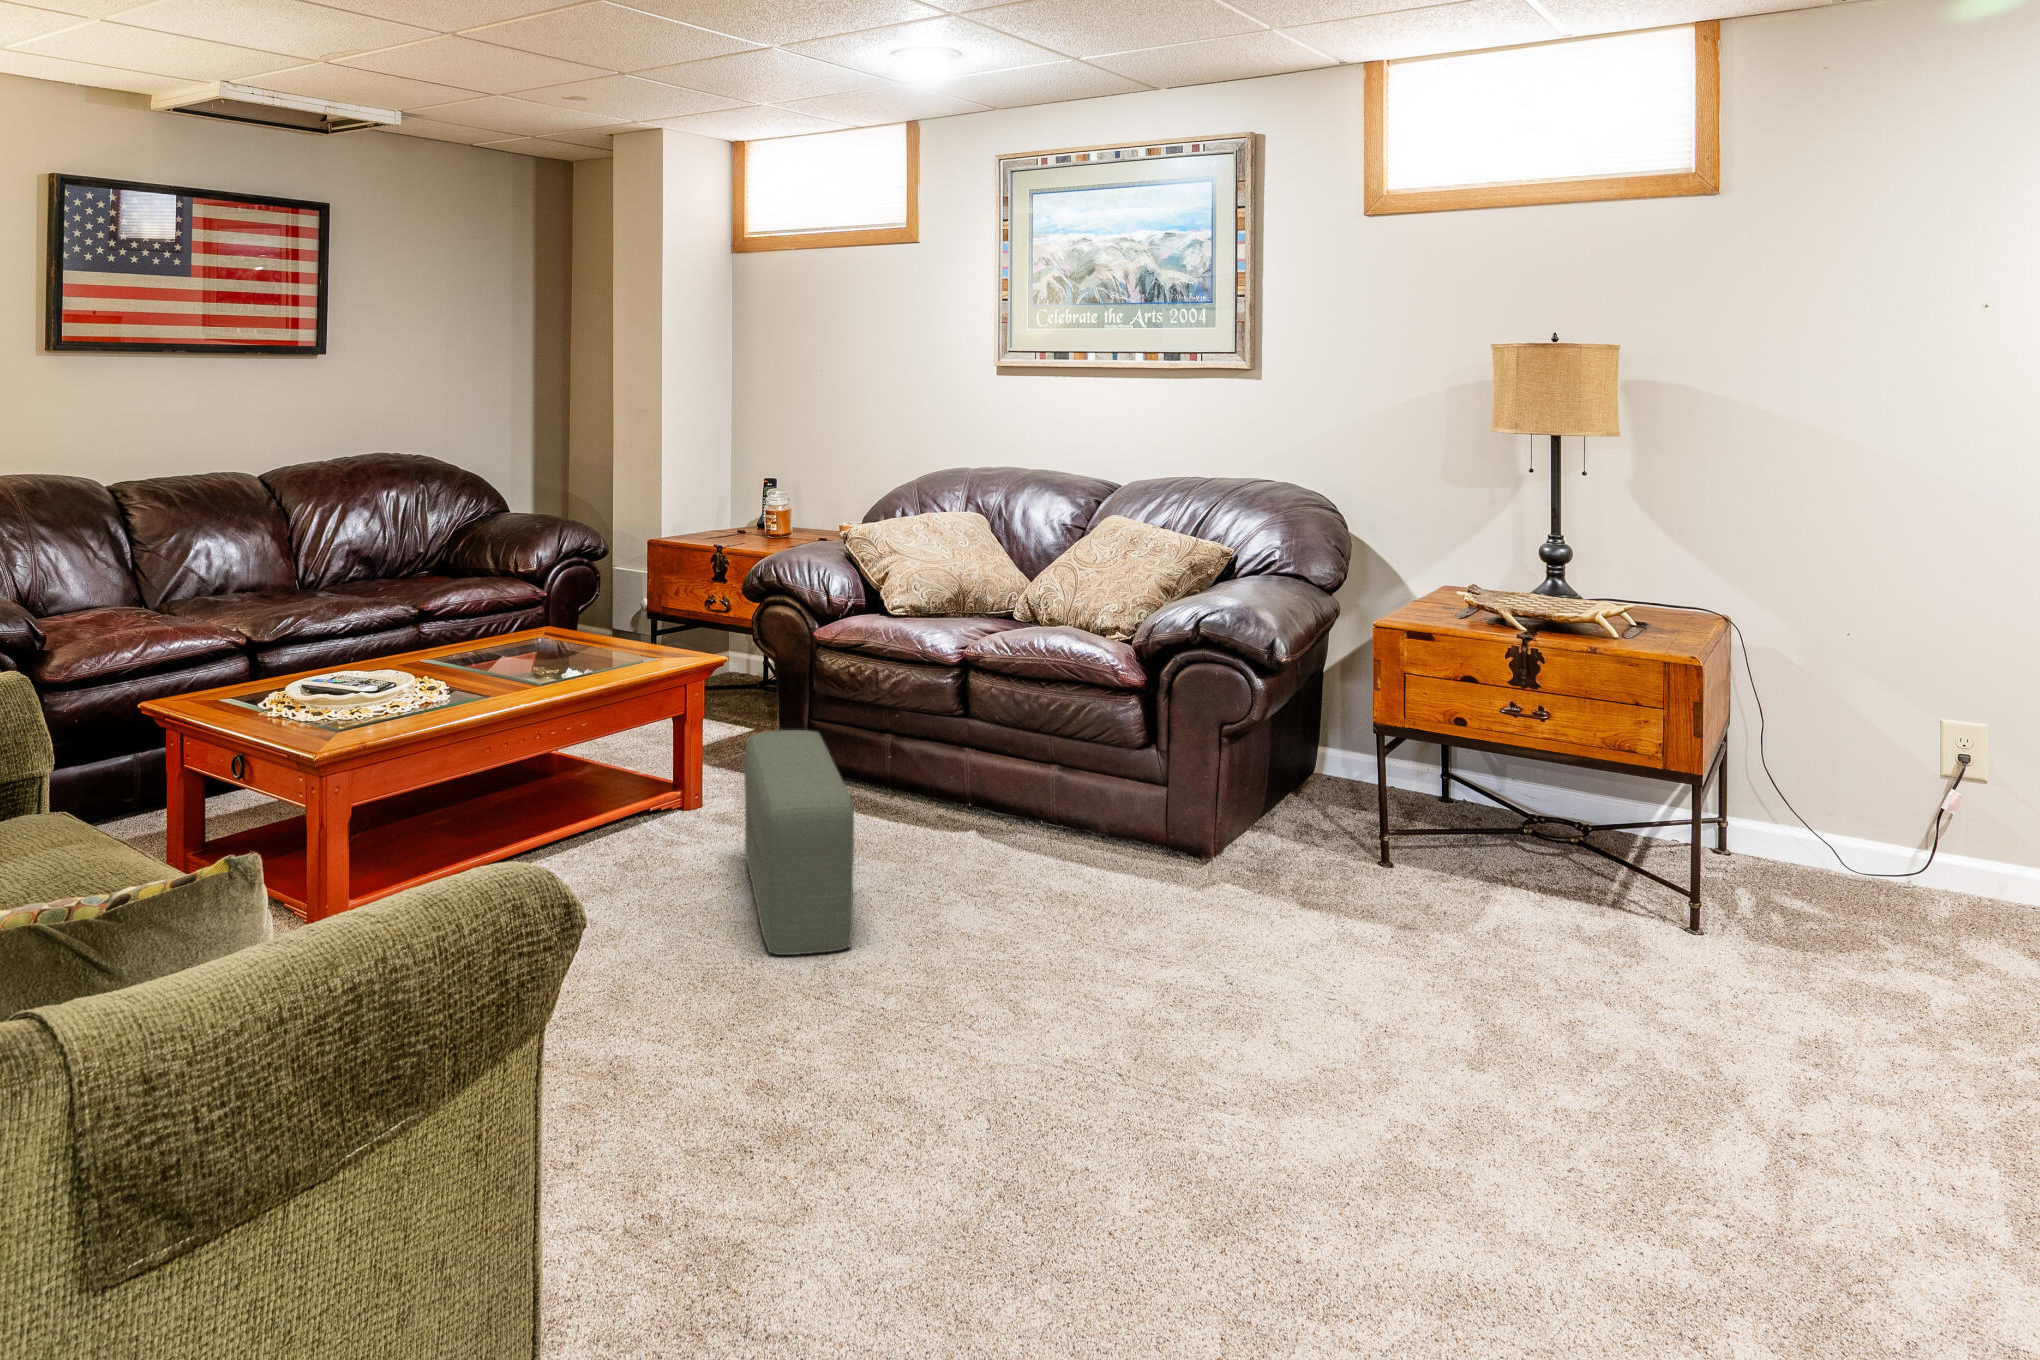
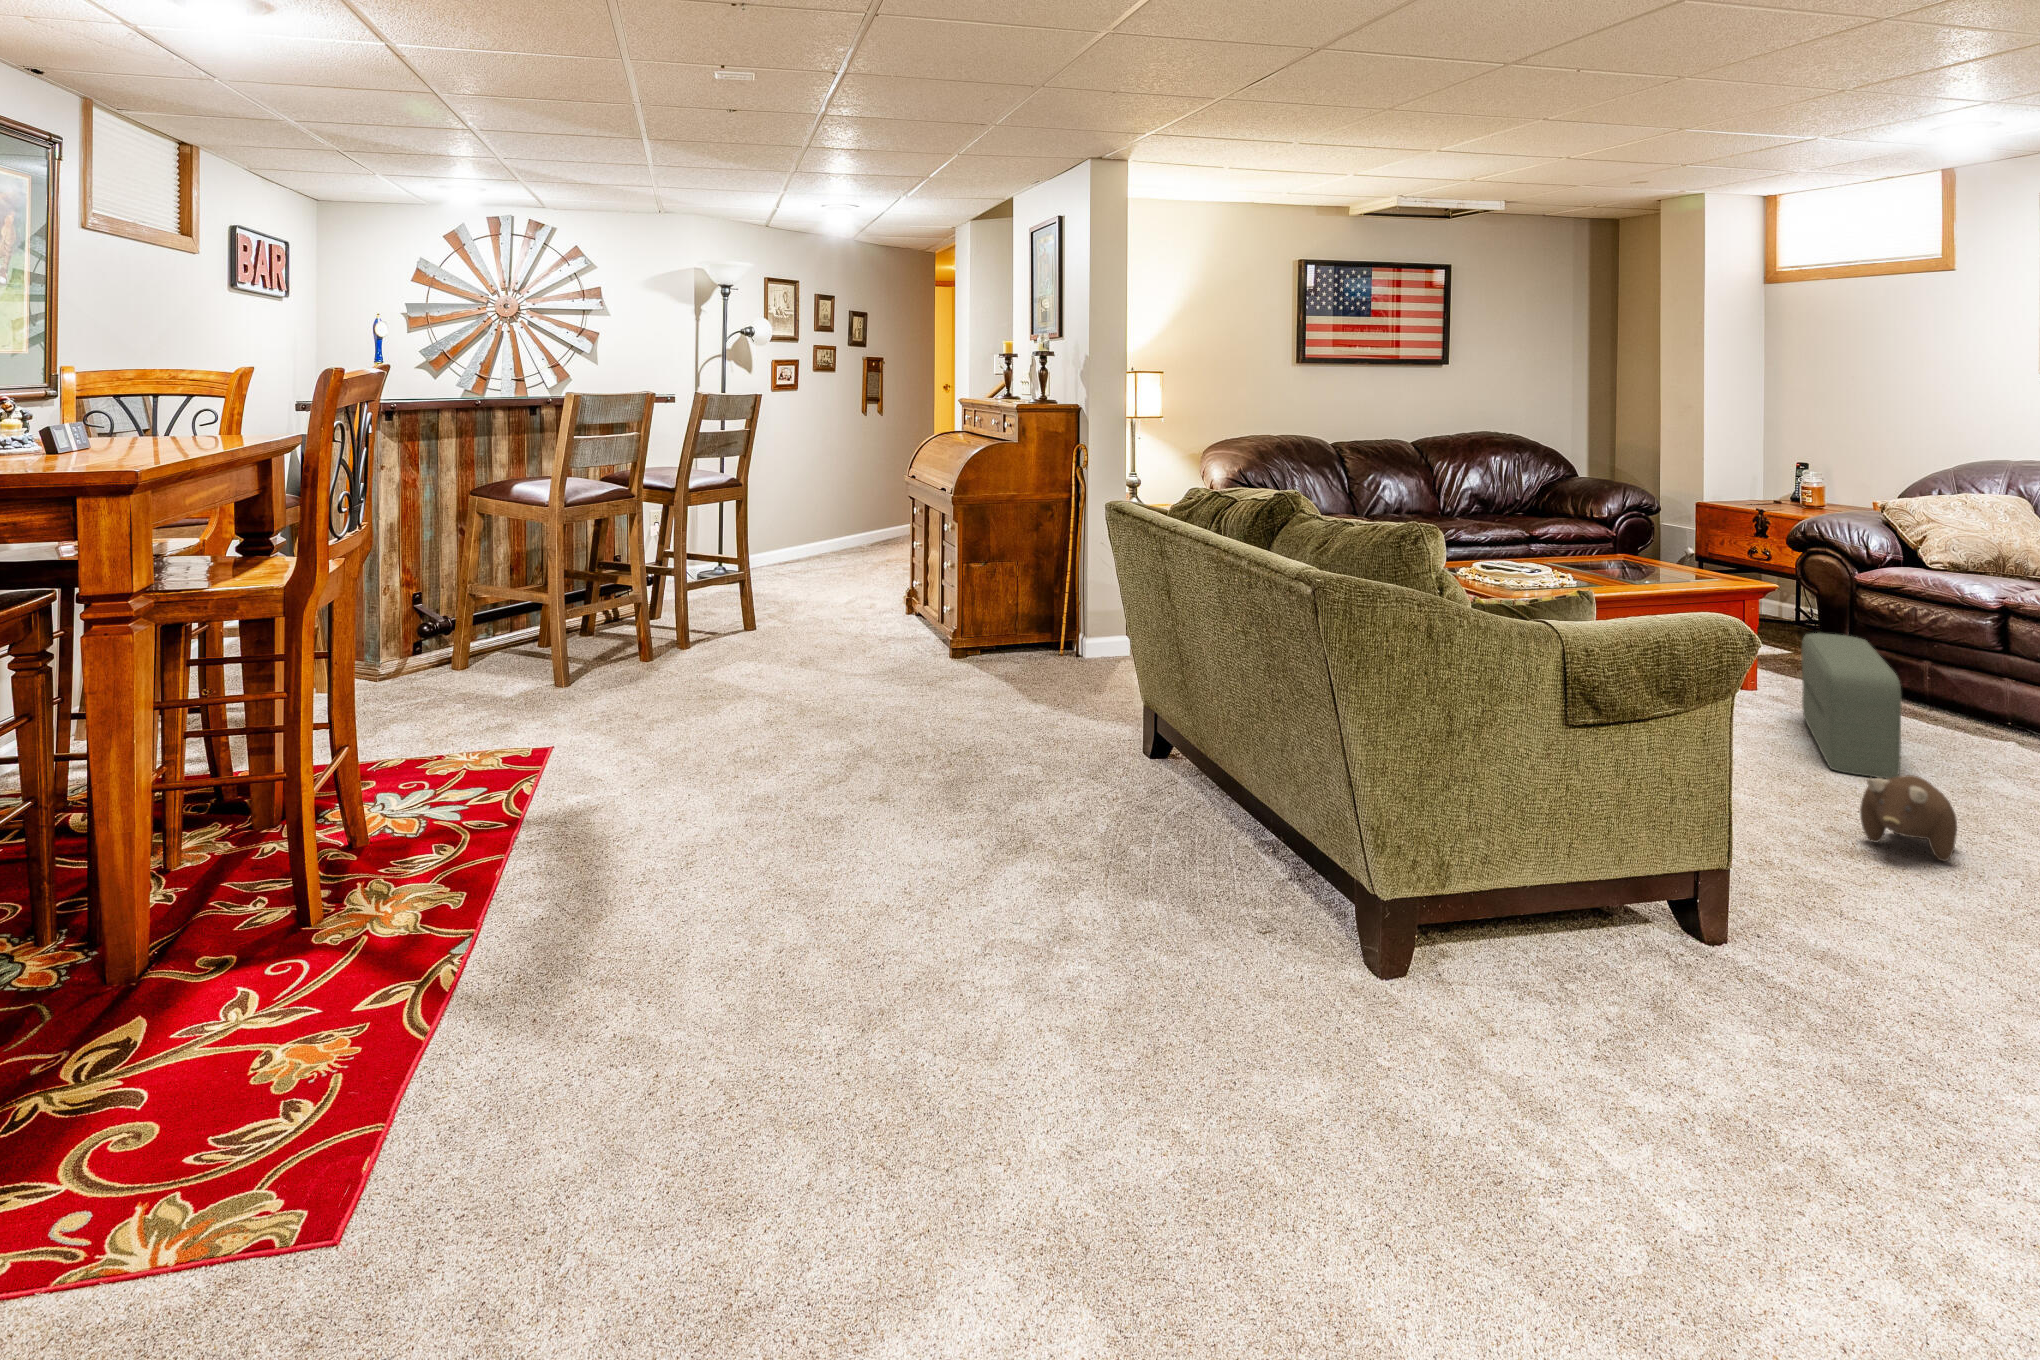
plush toy: none [793,984,914,1121] -> present [1860,775,1957,861]

